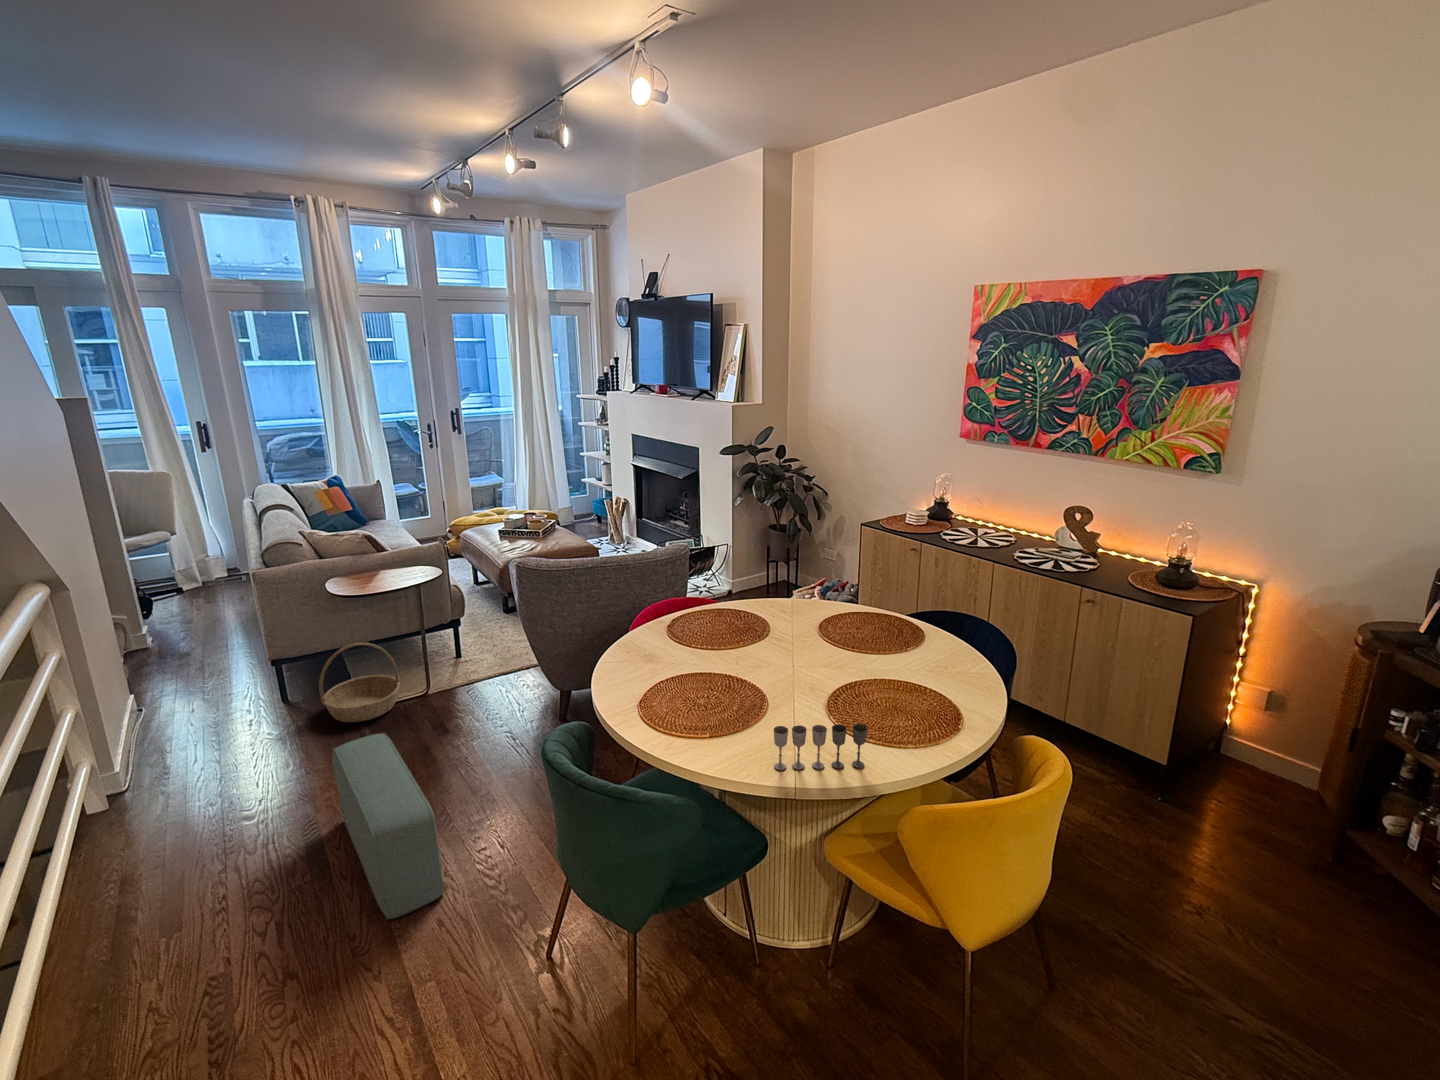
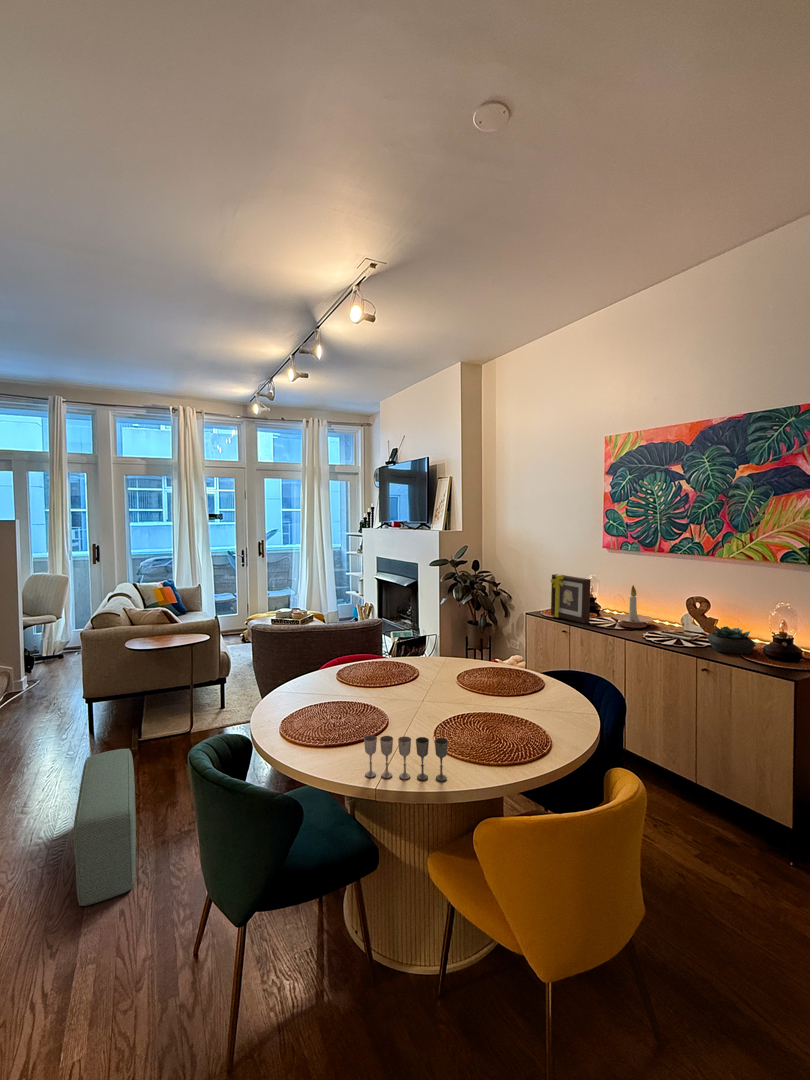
picture frame: none [893,474,949,538] -> present [551,574,591,623]
candle holder: none [973,490,1022,543] -> present [613,585,654,628]
succulent plant: none [1089,545,1145,579] -> present [707,626,756,654]
basket: present [319,643,400,722] -> none [112,686,172,747]

